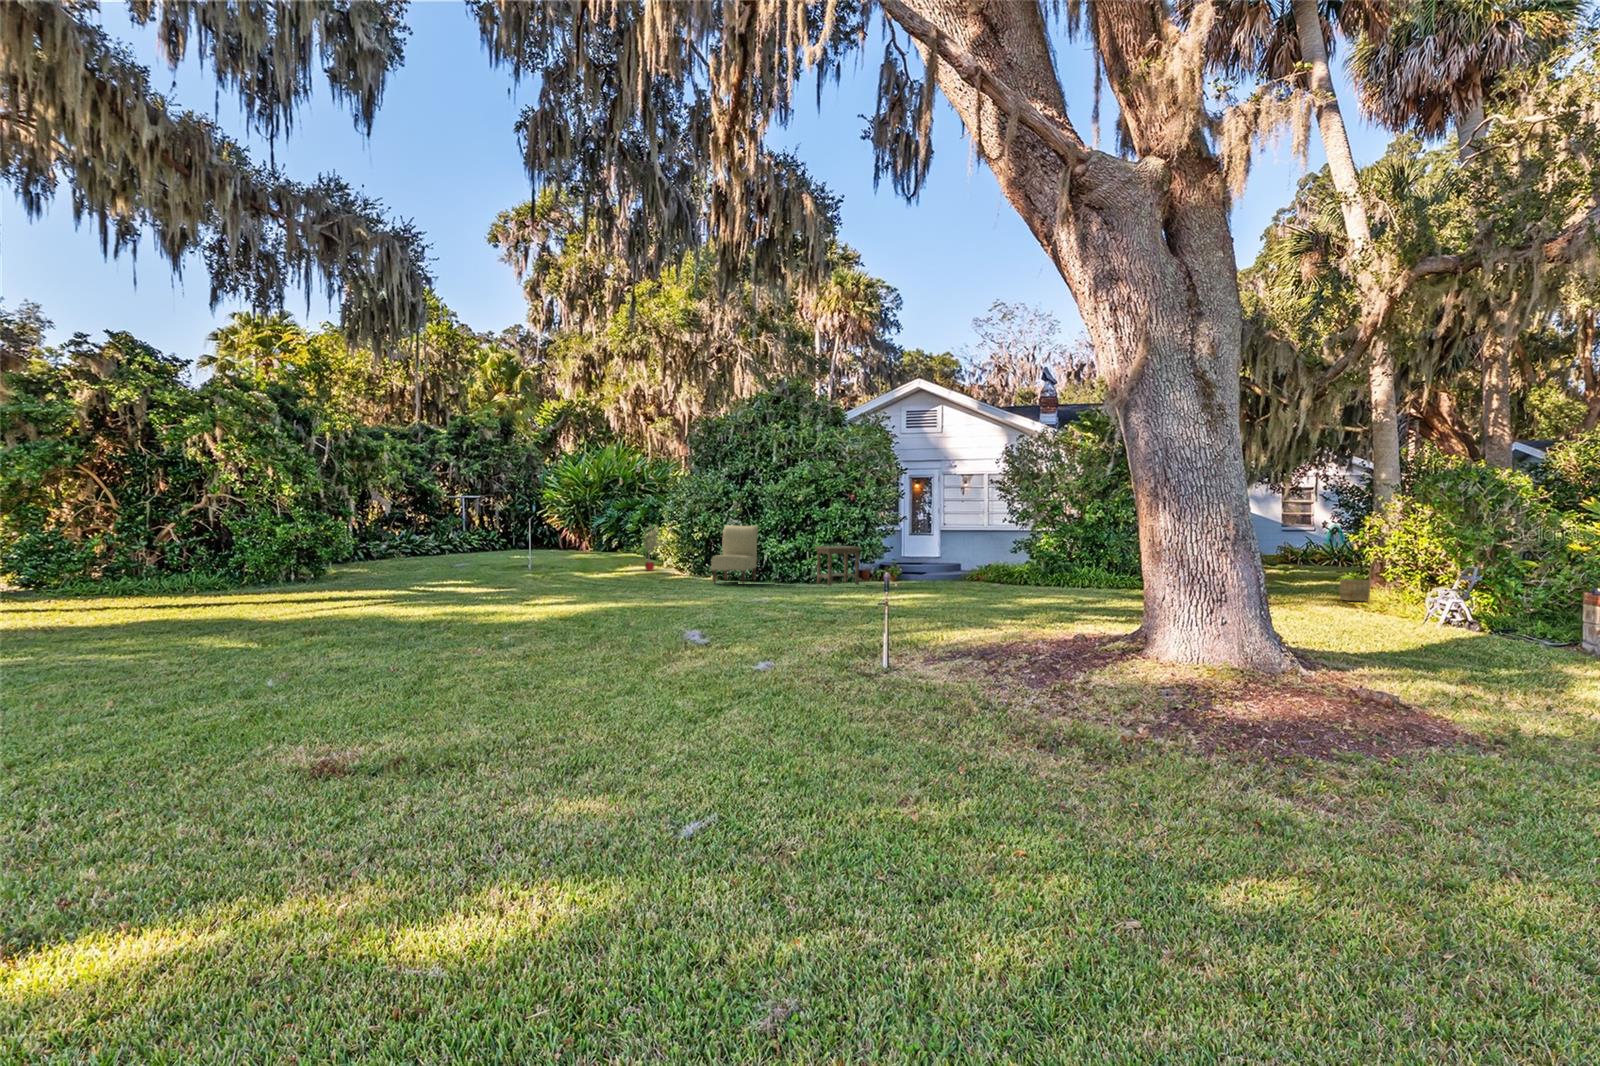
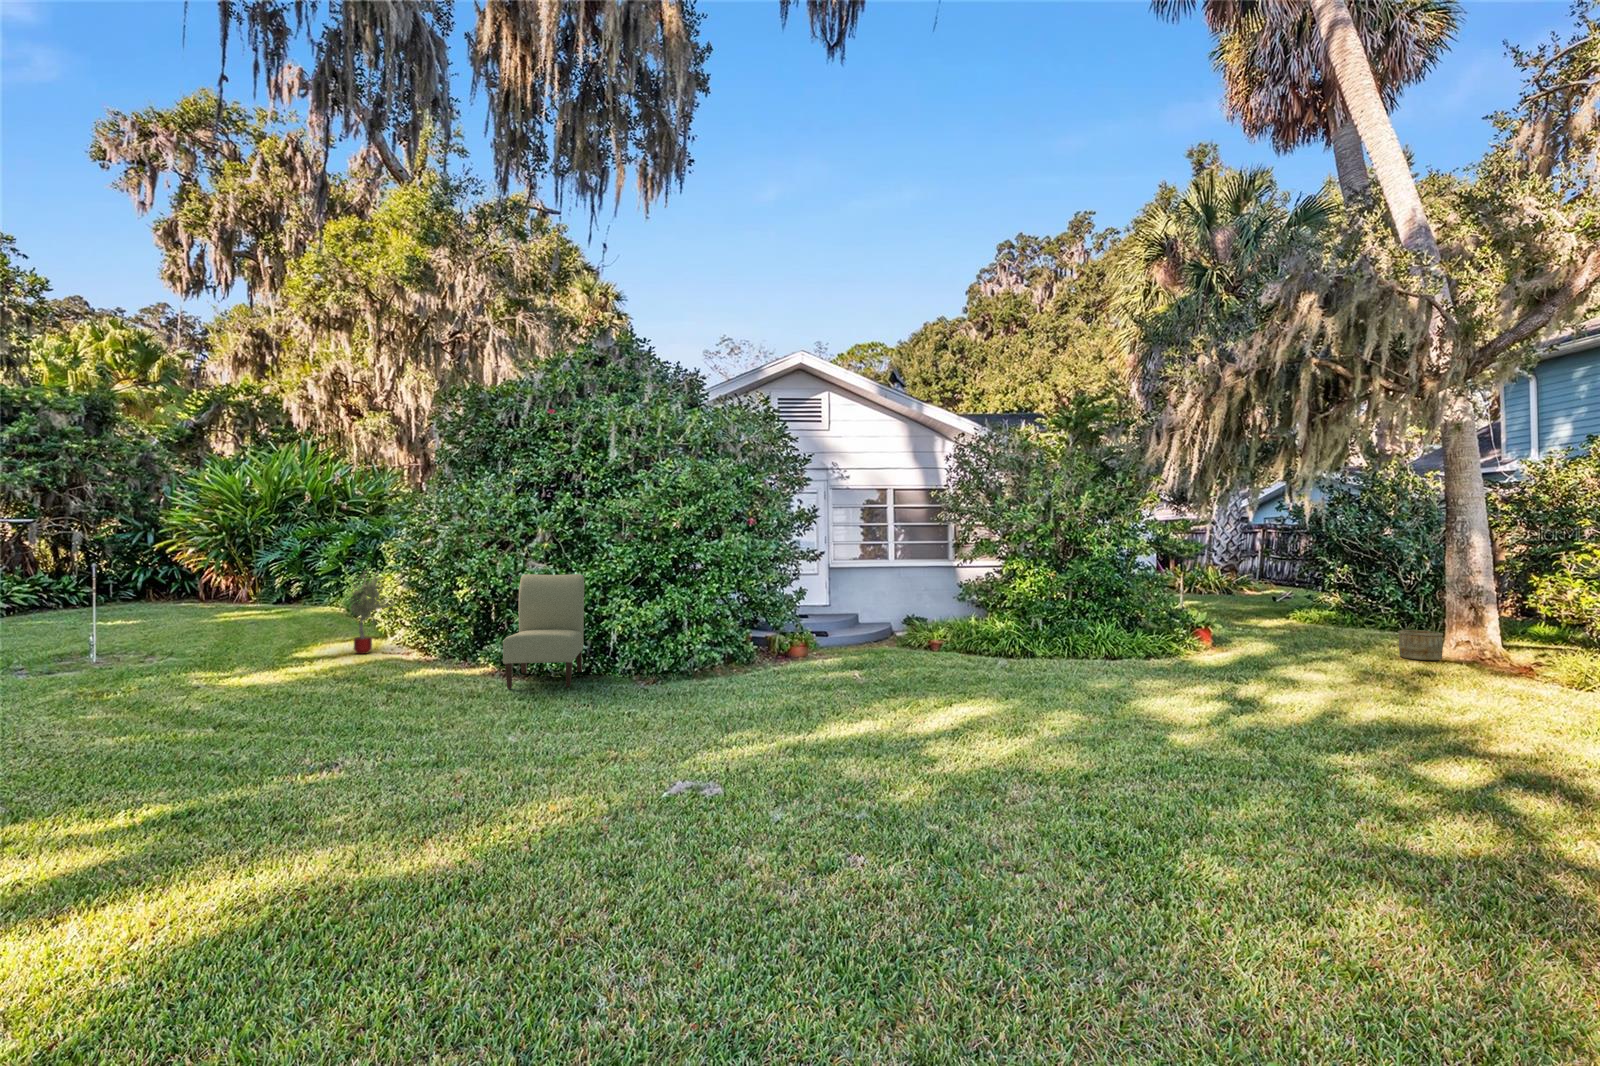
side table: present [815,546,861,586] -> none [694,604,775,680]

